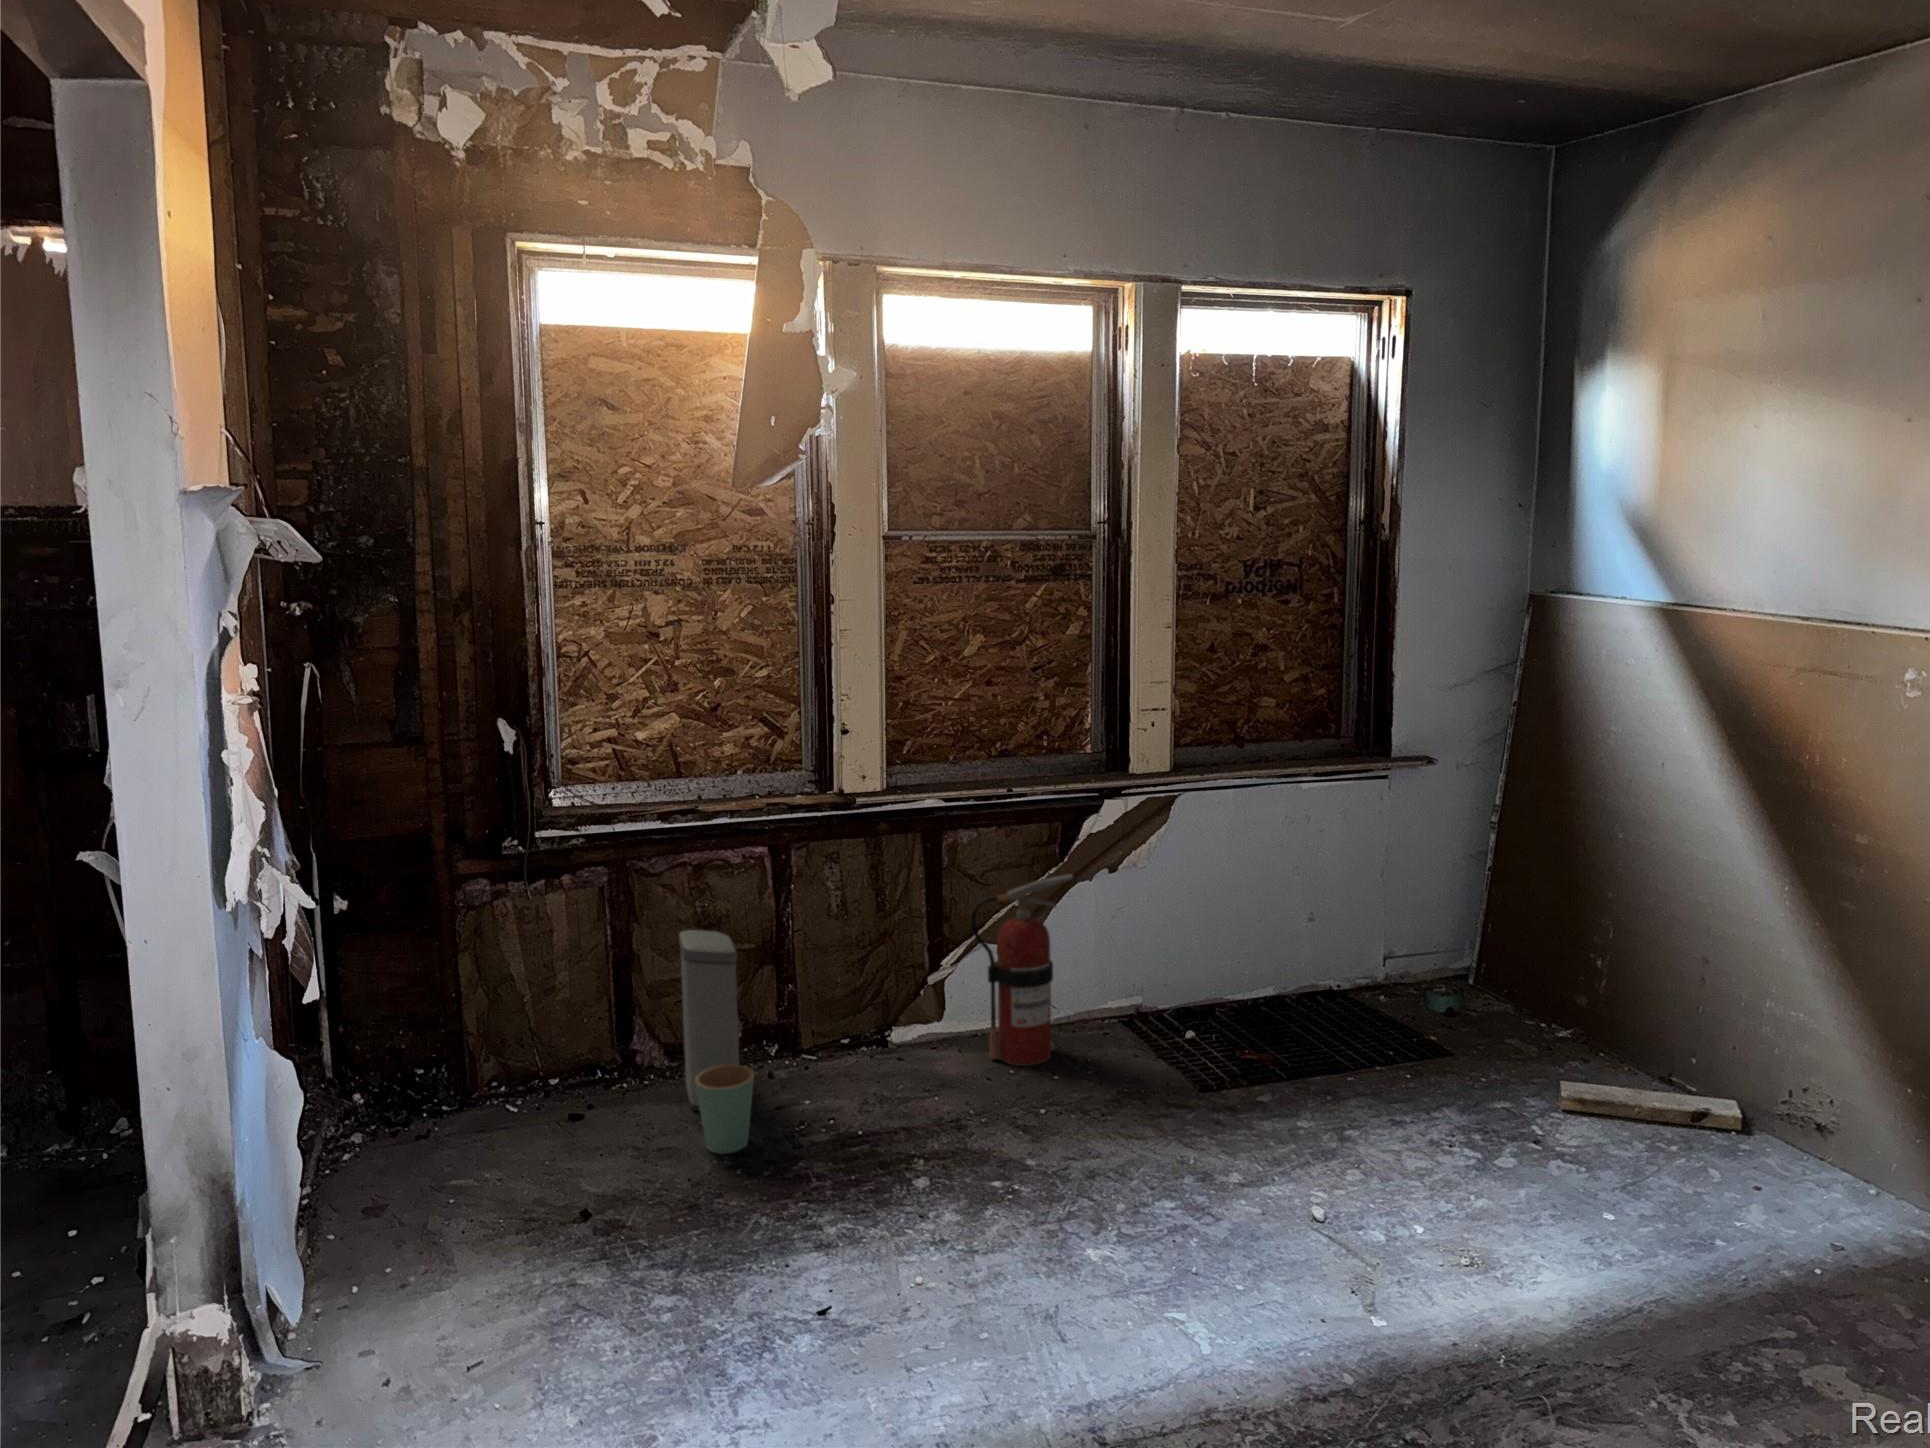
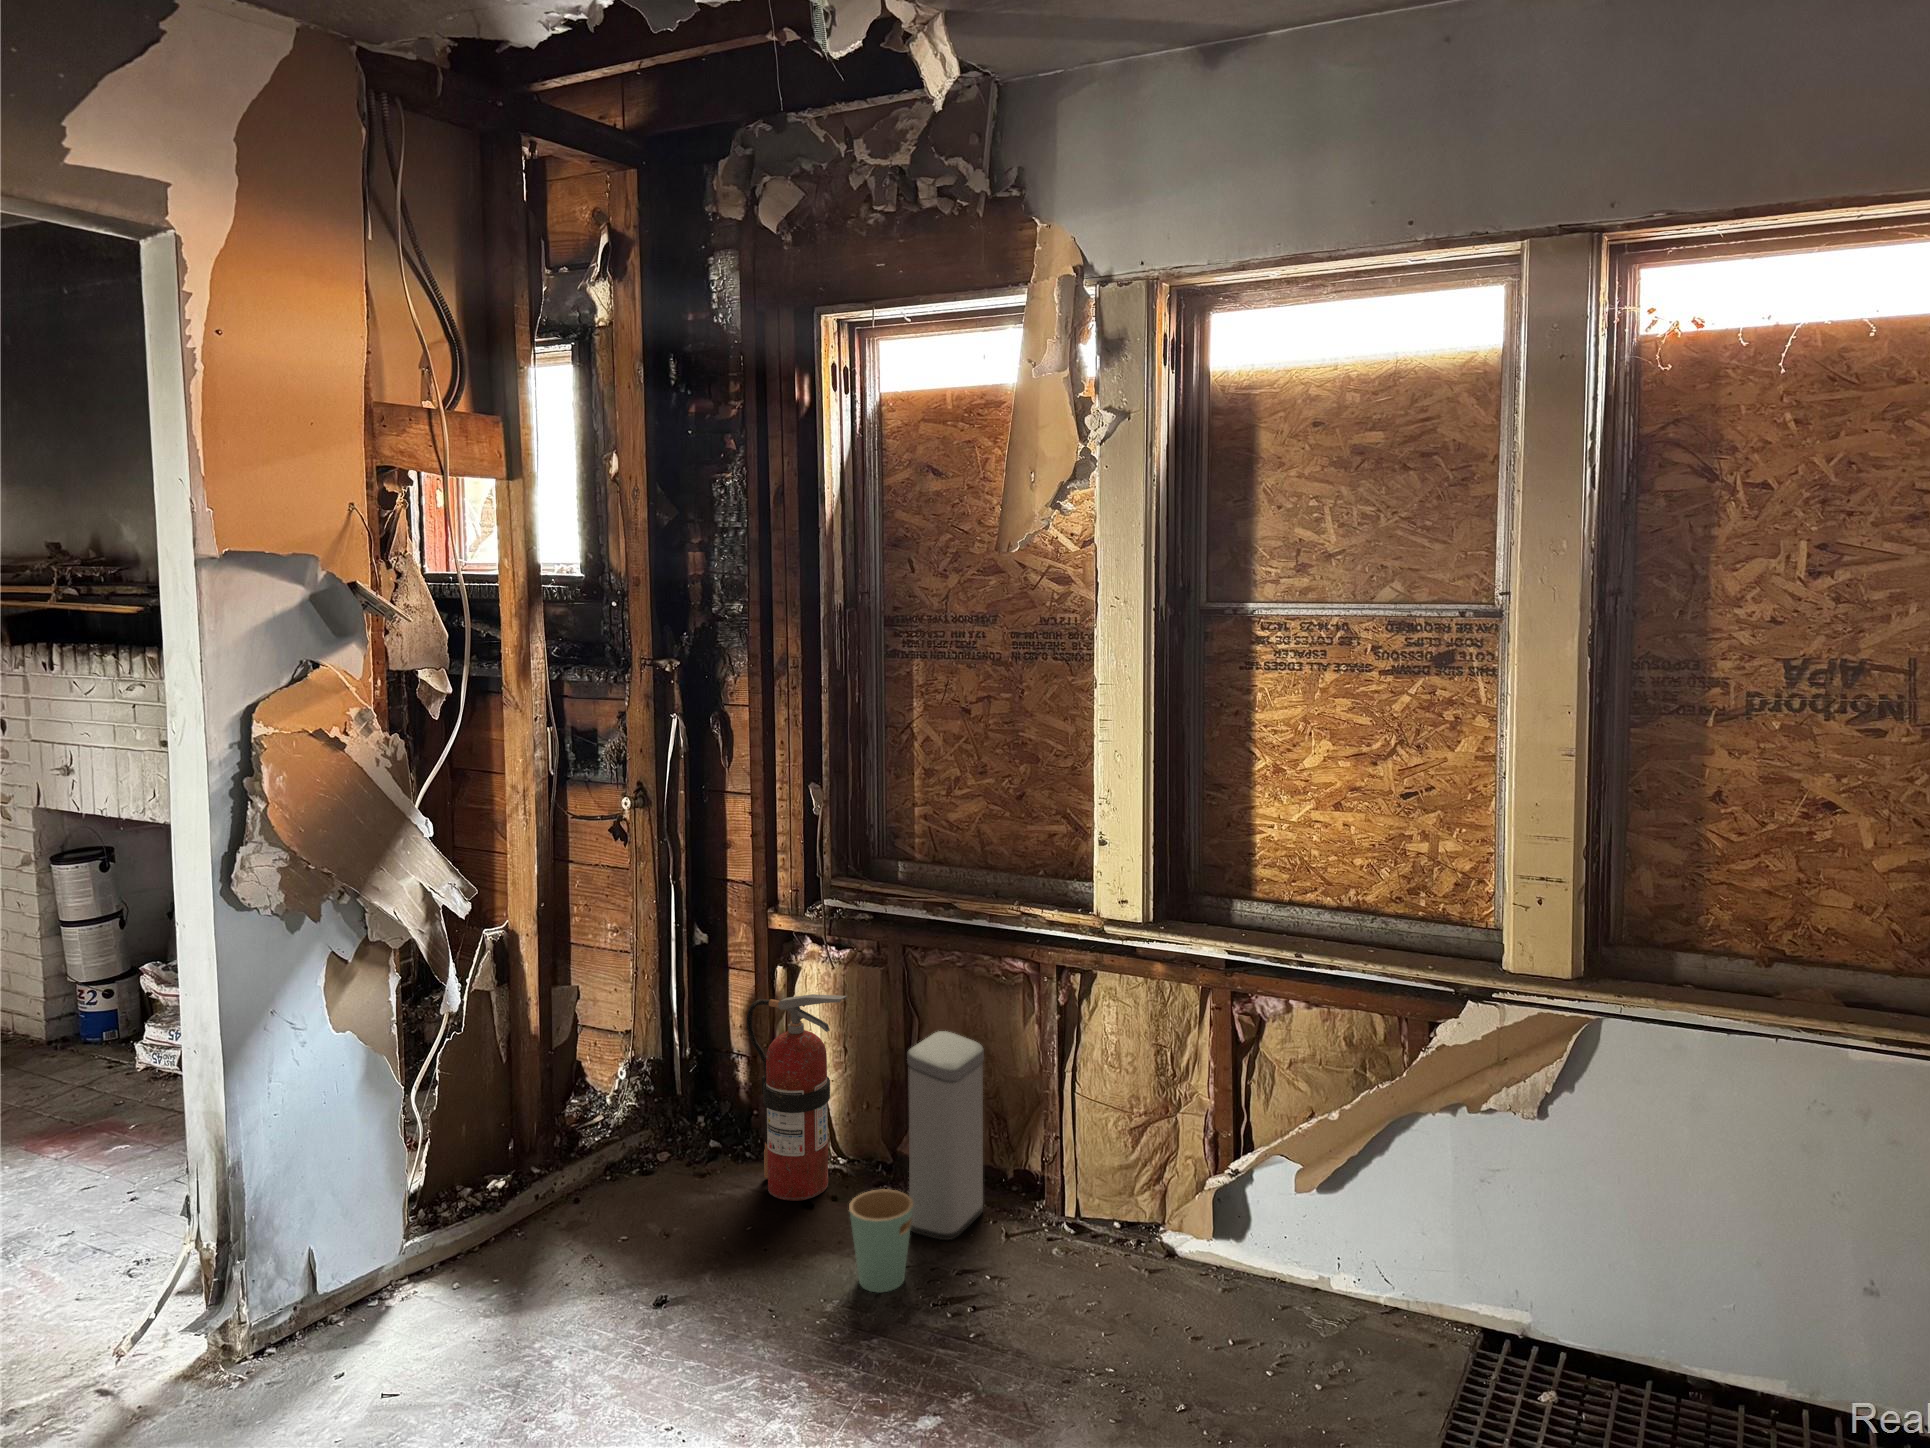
fire extinguisher: present [971,874,1073,1066] -> present [747,994,847,1201]

